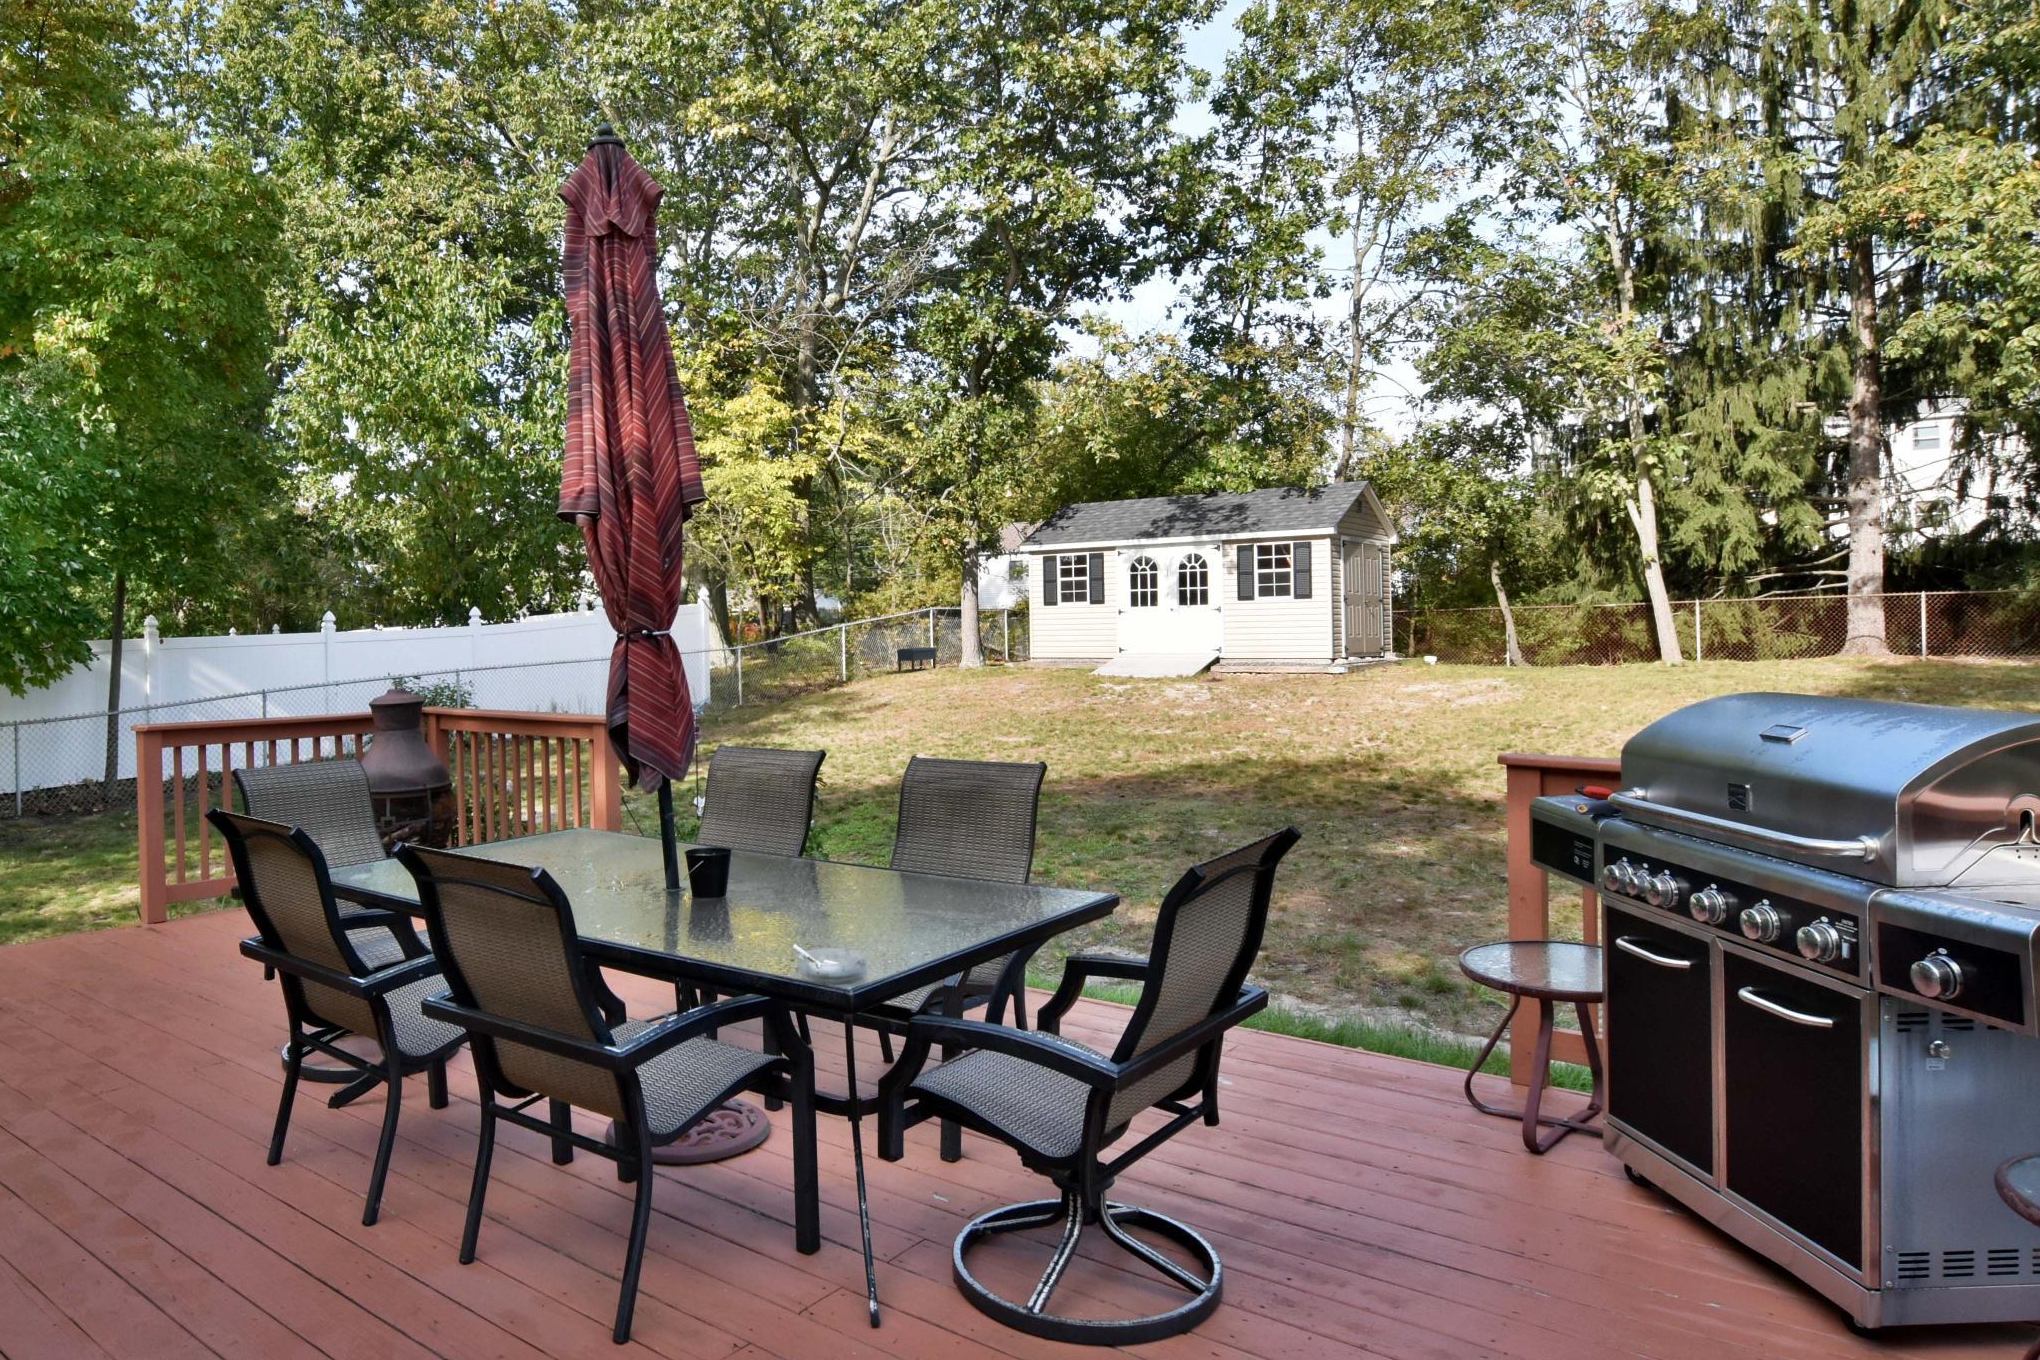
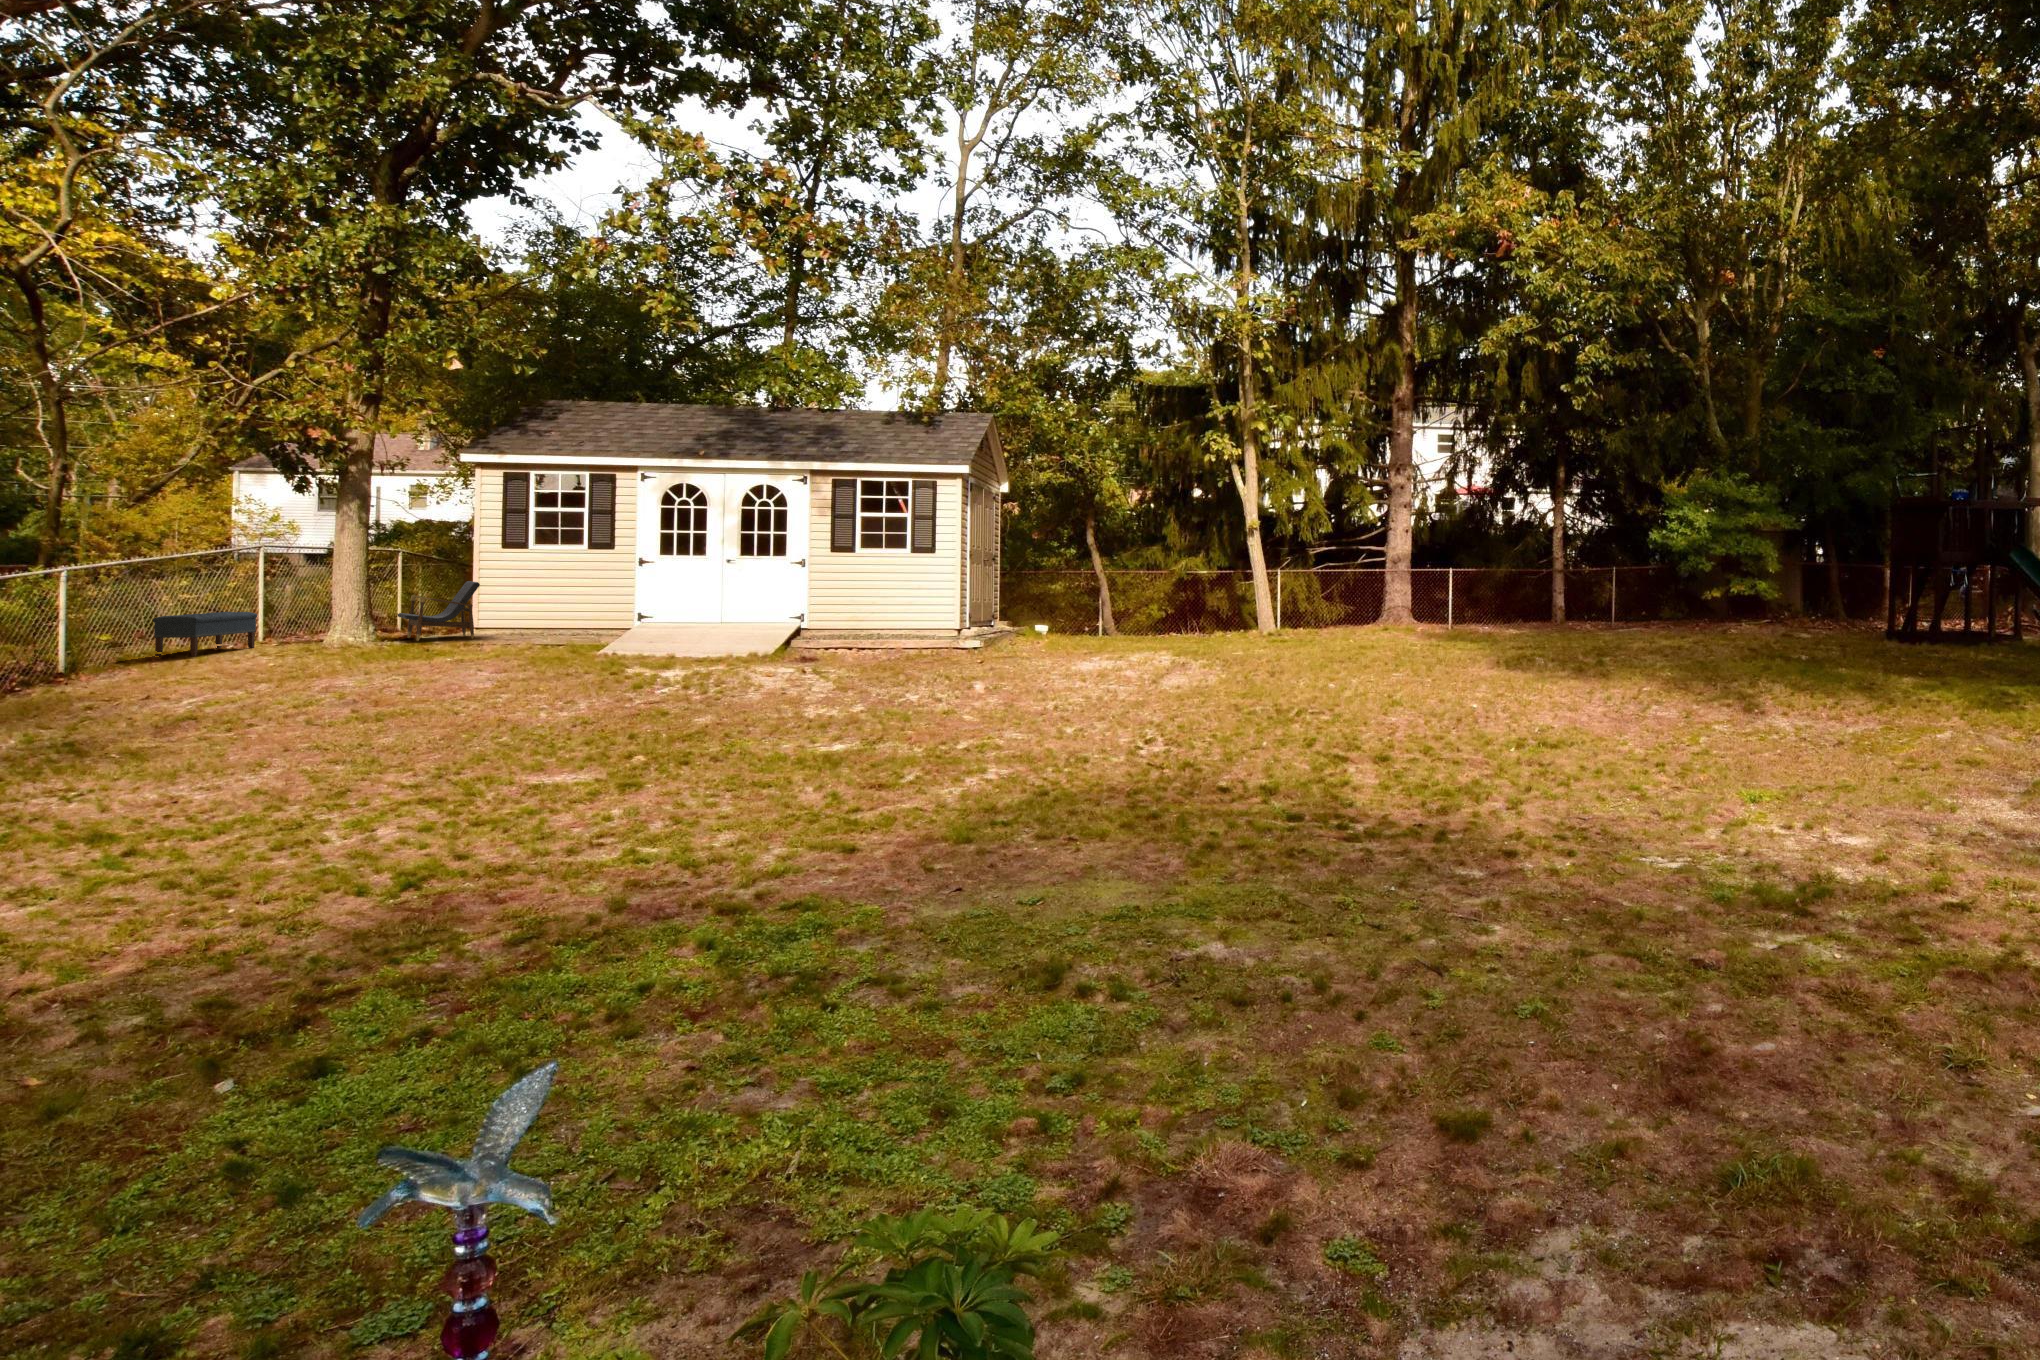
lounge chair: none [997,628,1035,666] -> present [398,581,480,641]

